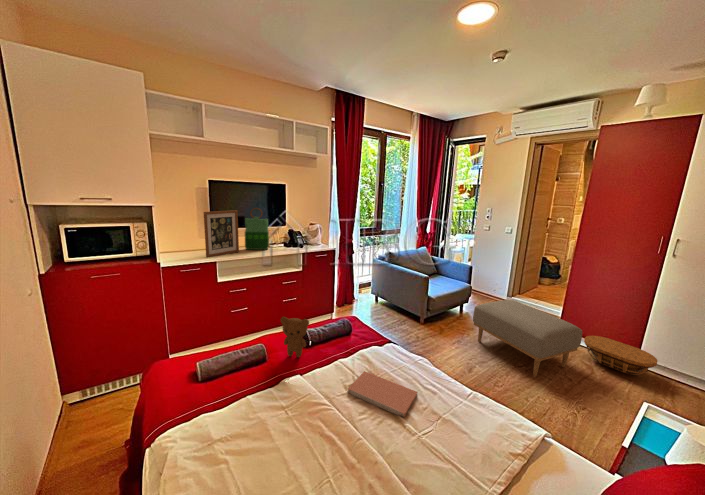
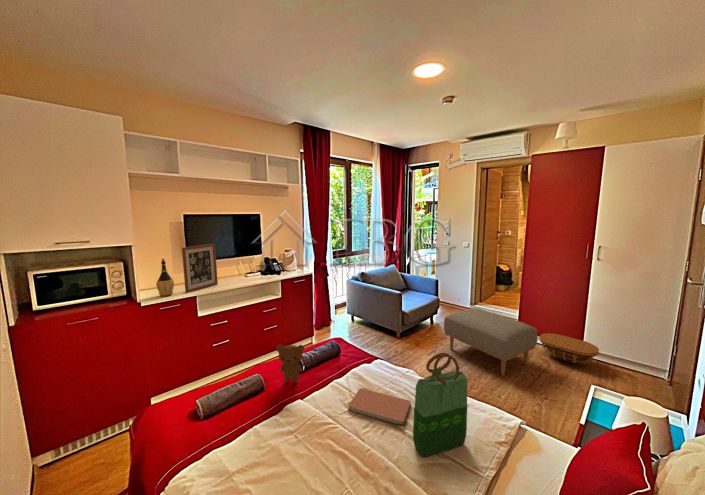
tote bag: present [245,208,269,250] -> present [413,353,467,457]
wine bottle: none [178,222,195,259] -> present [156,259,174,296]

